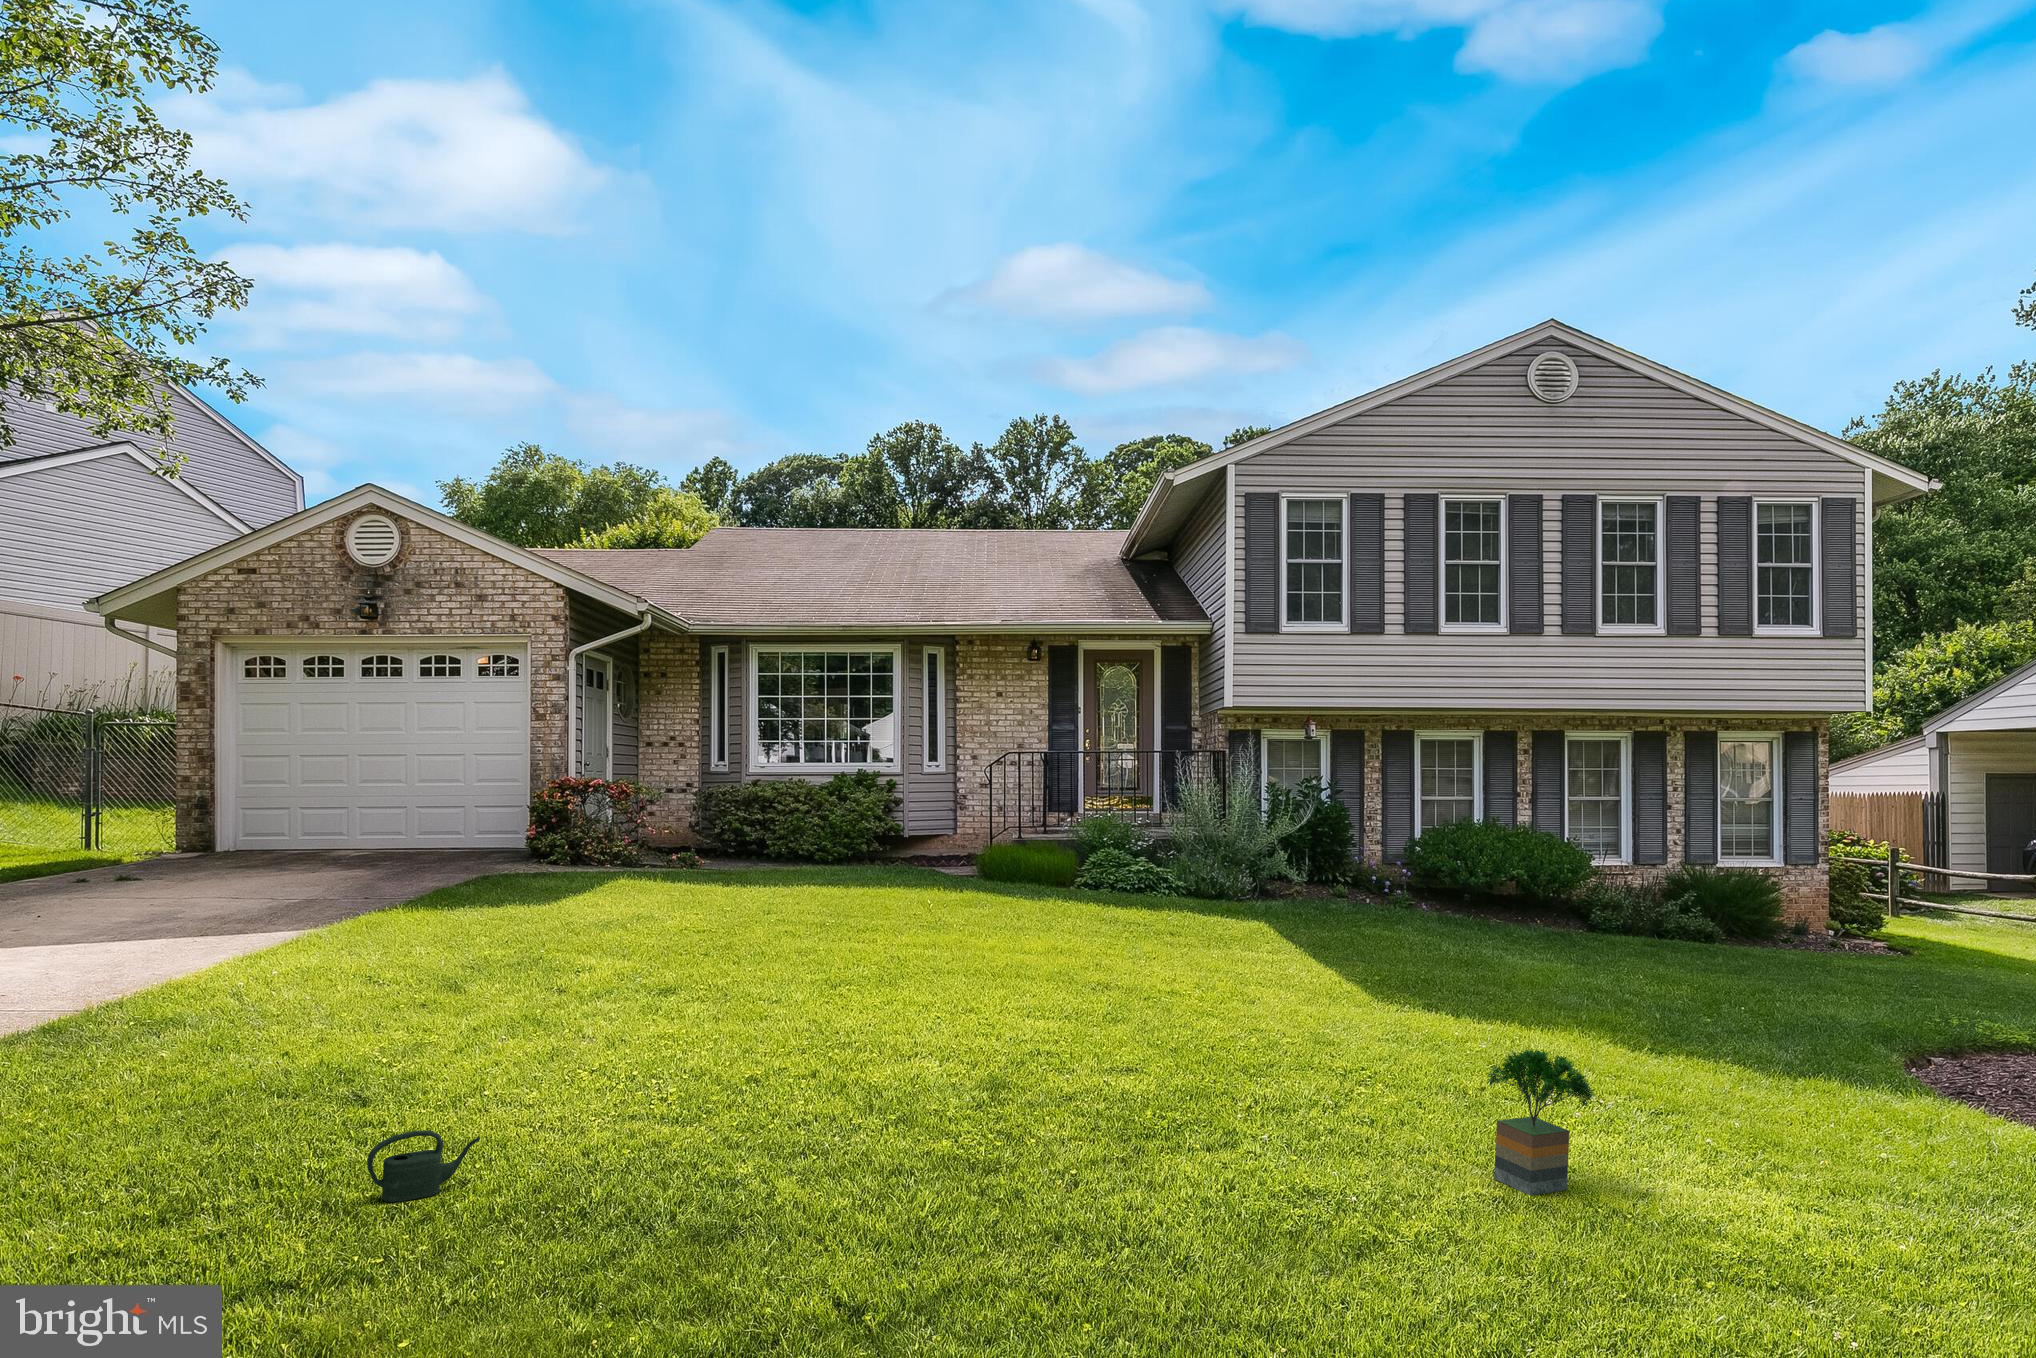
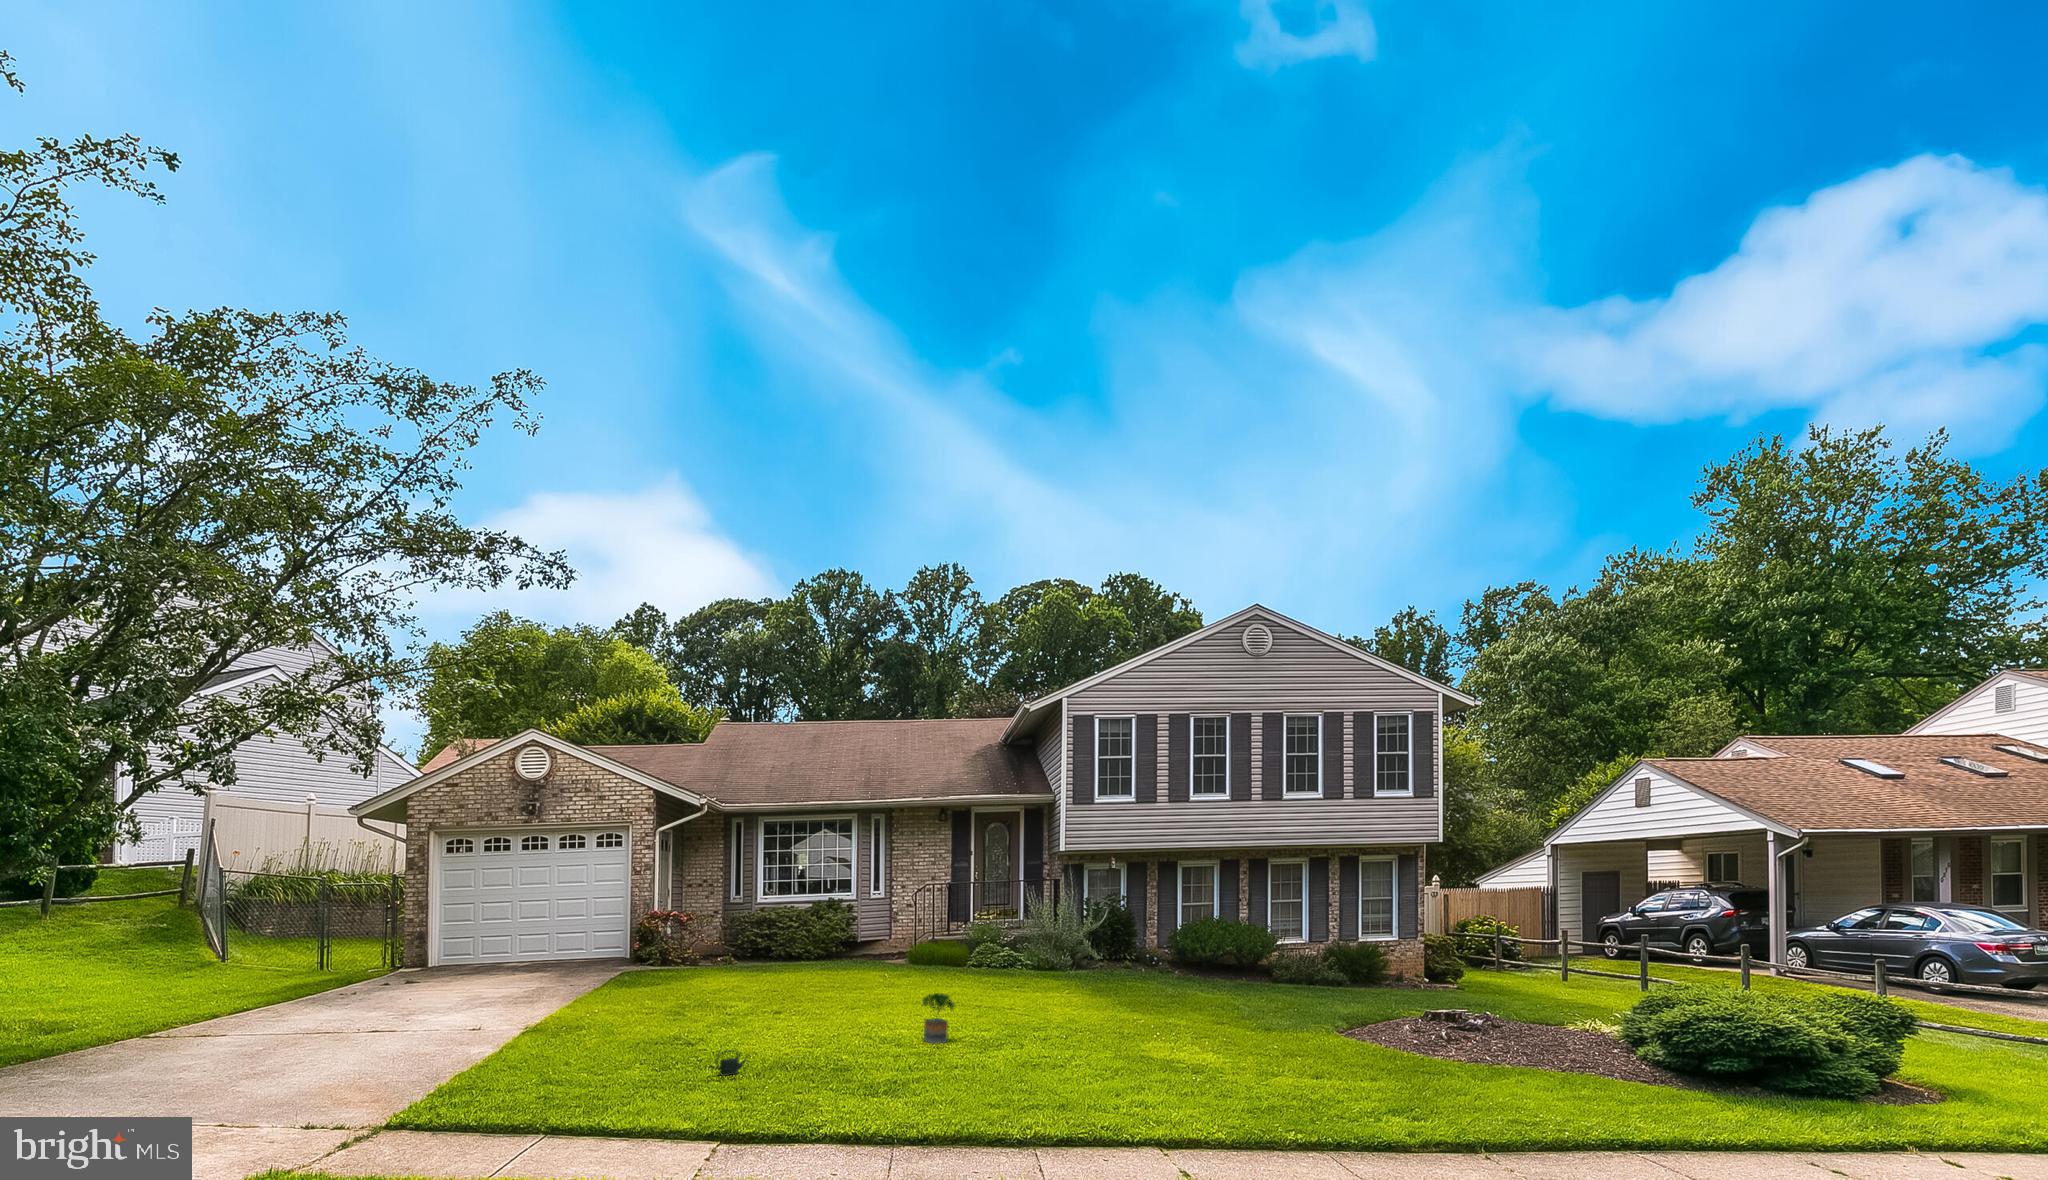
potted tree: present [1486,1049,1595,1196] -> present [922,993,955,1044]

